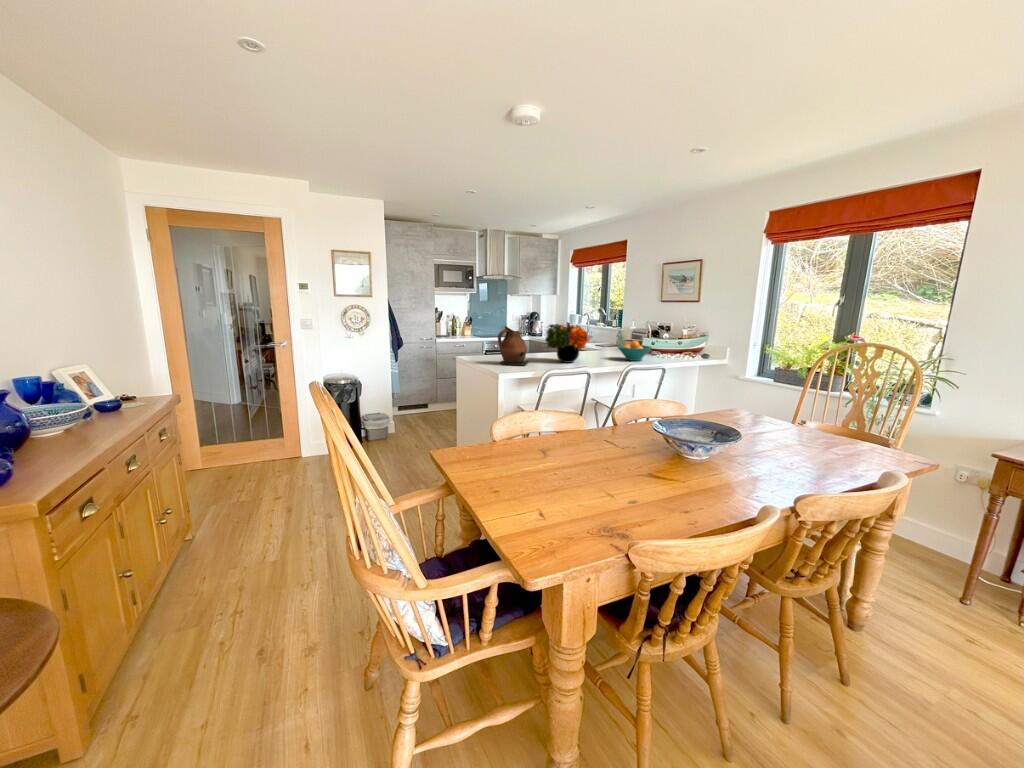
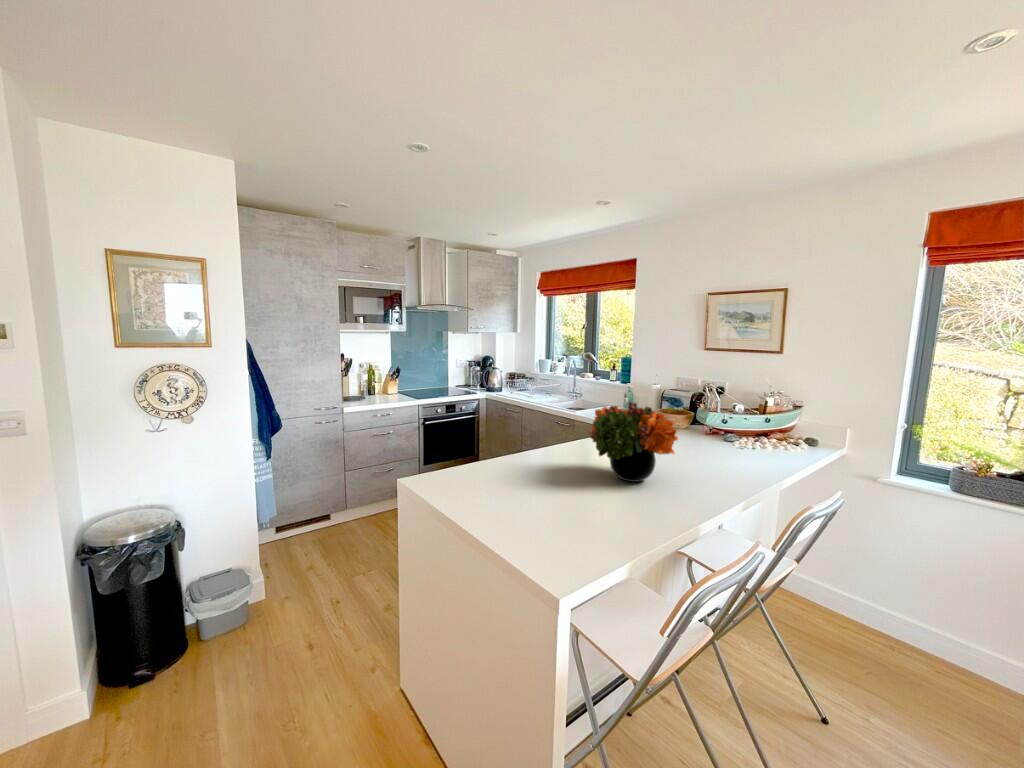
ceramic pitcher: present [498,326,529,365] -> none [506,421,576,512]
fruit bowl: present [618,341,652,361] -> none [691,424,756,461]

